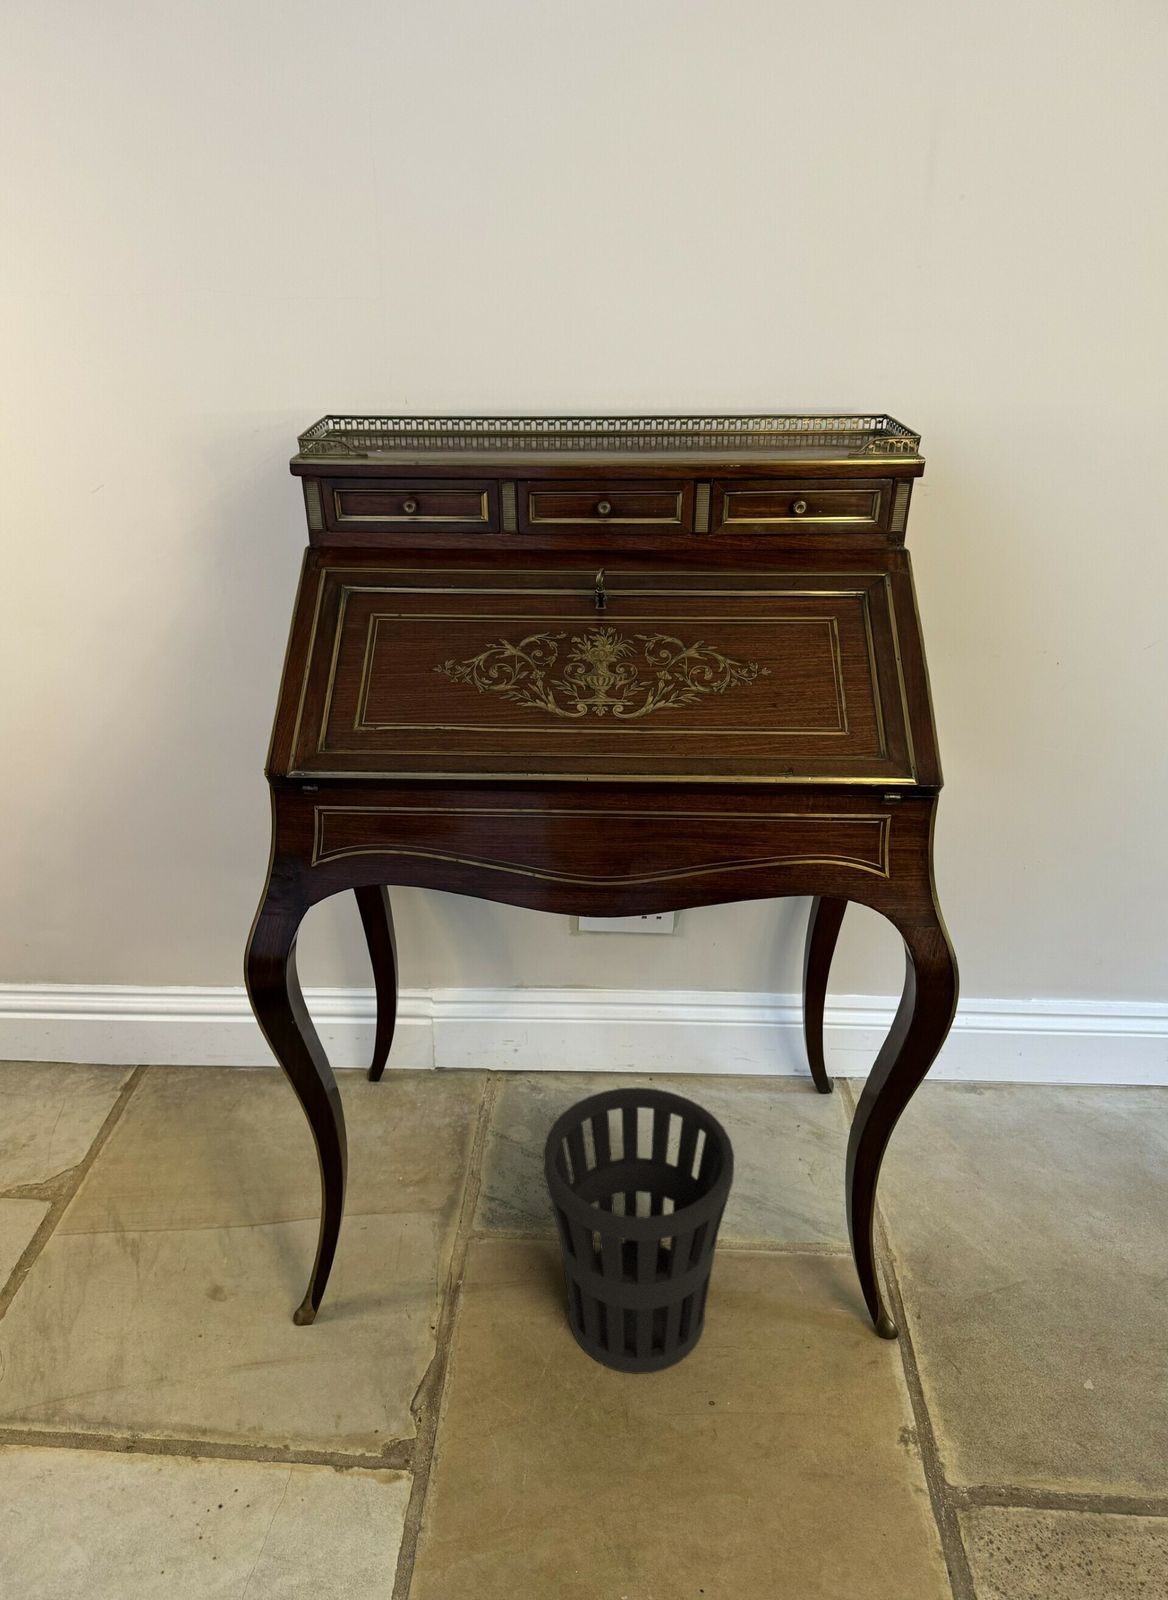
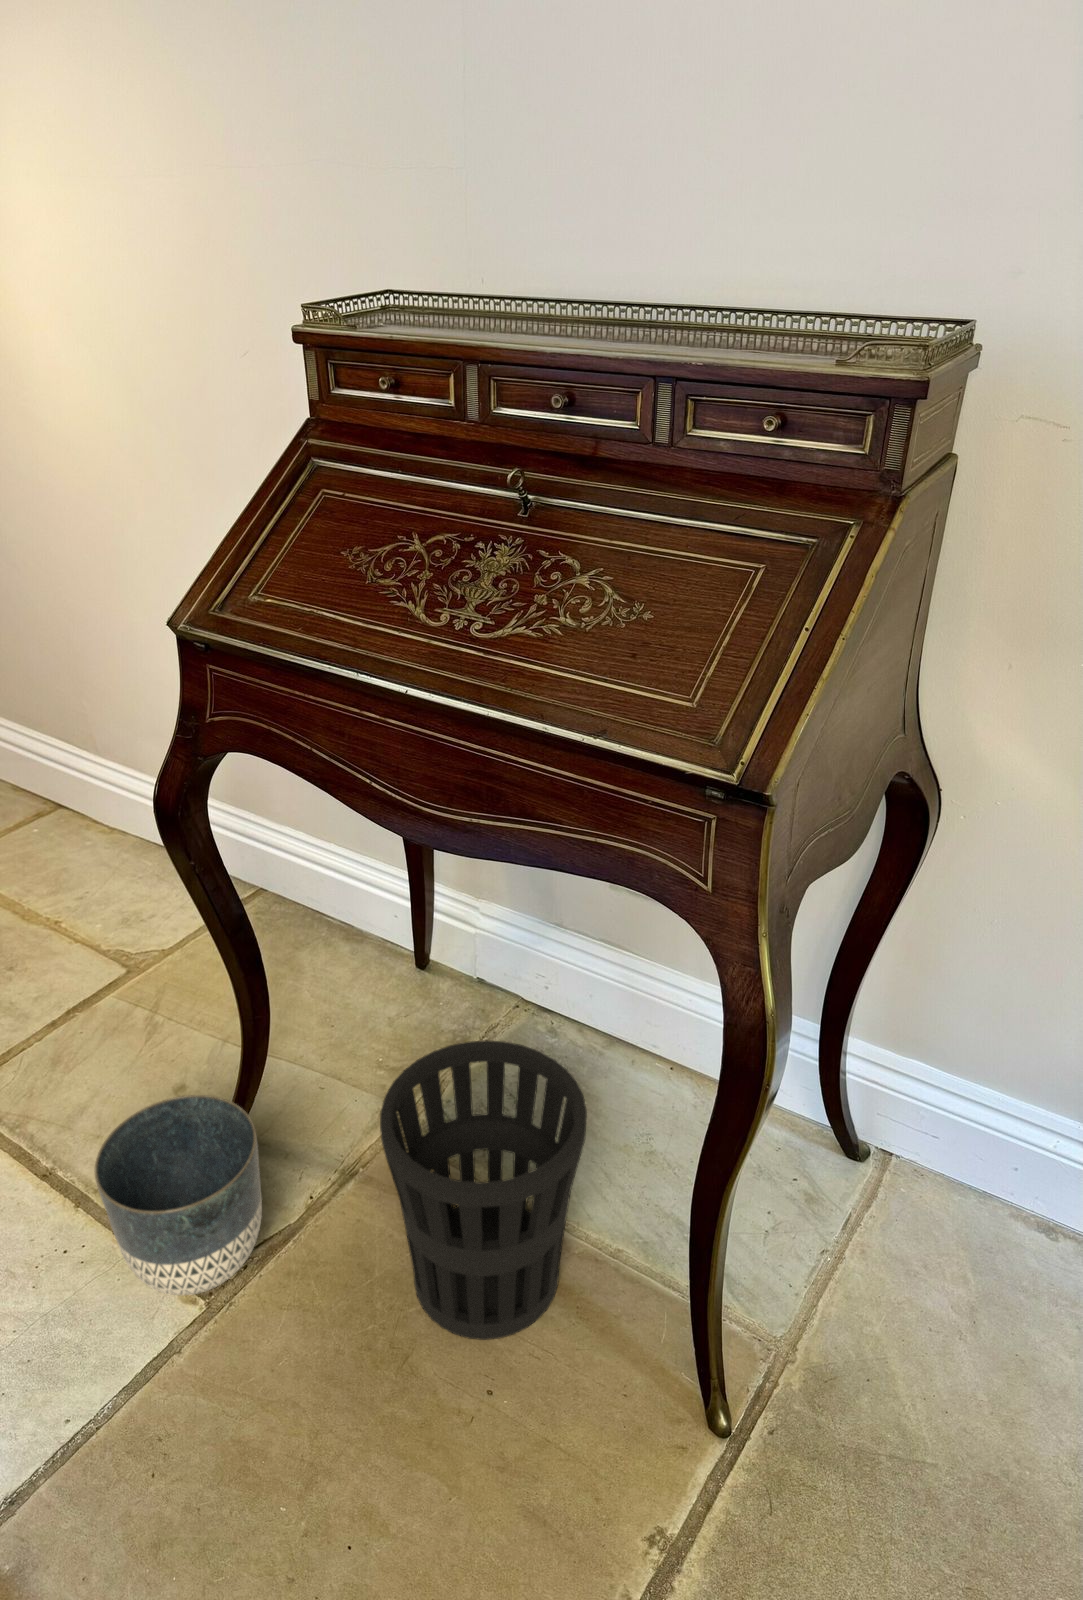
planter: none [272,1255,441,1482] -> present [94,1095,262,1295]

